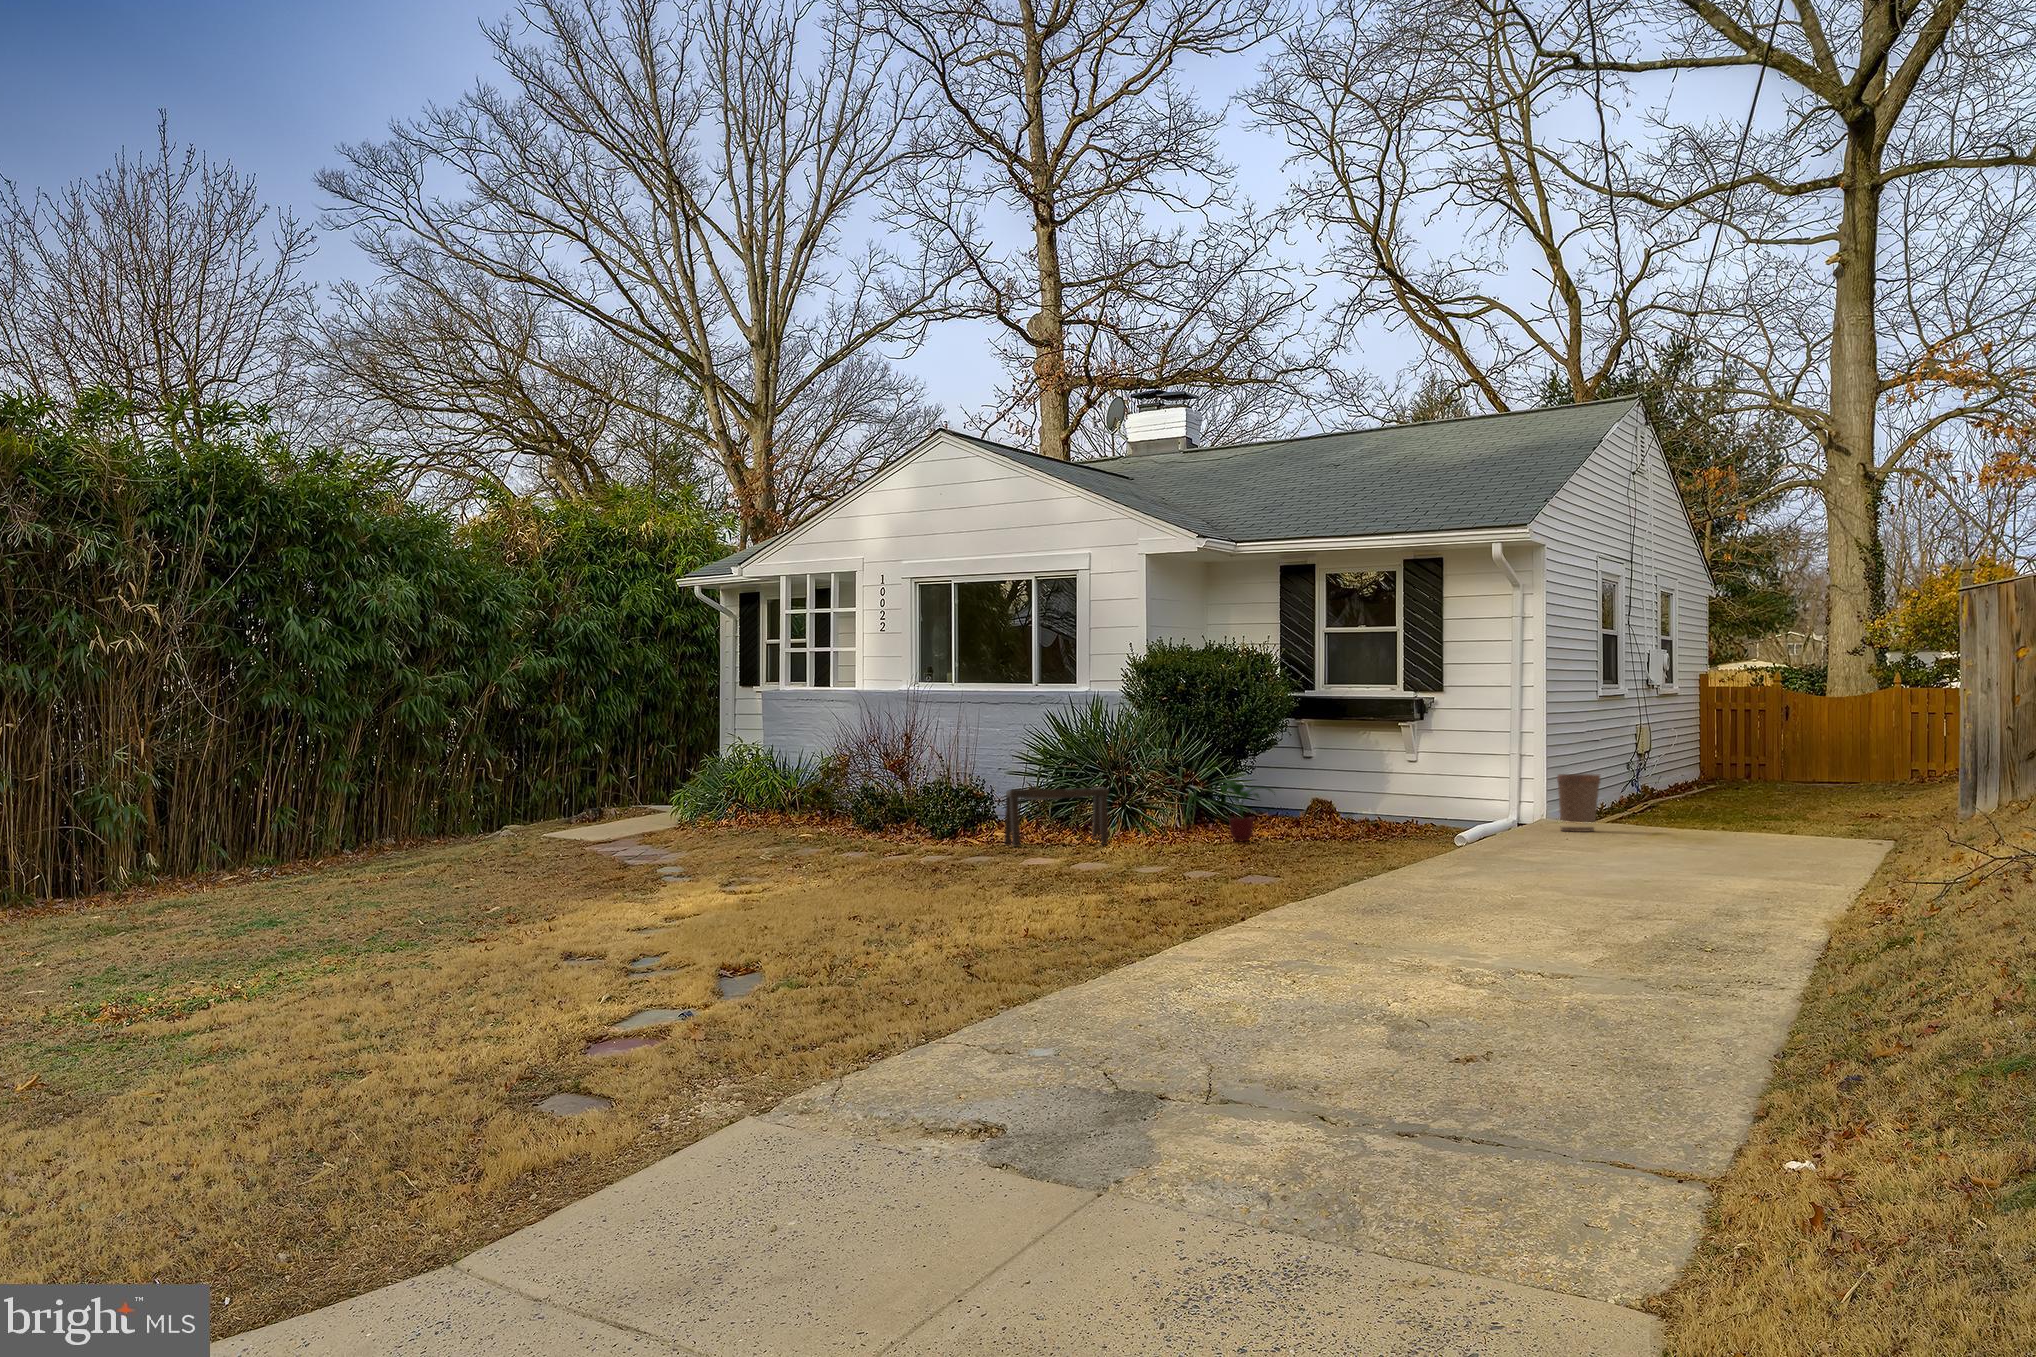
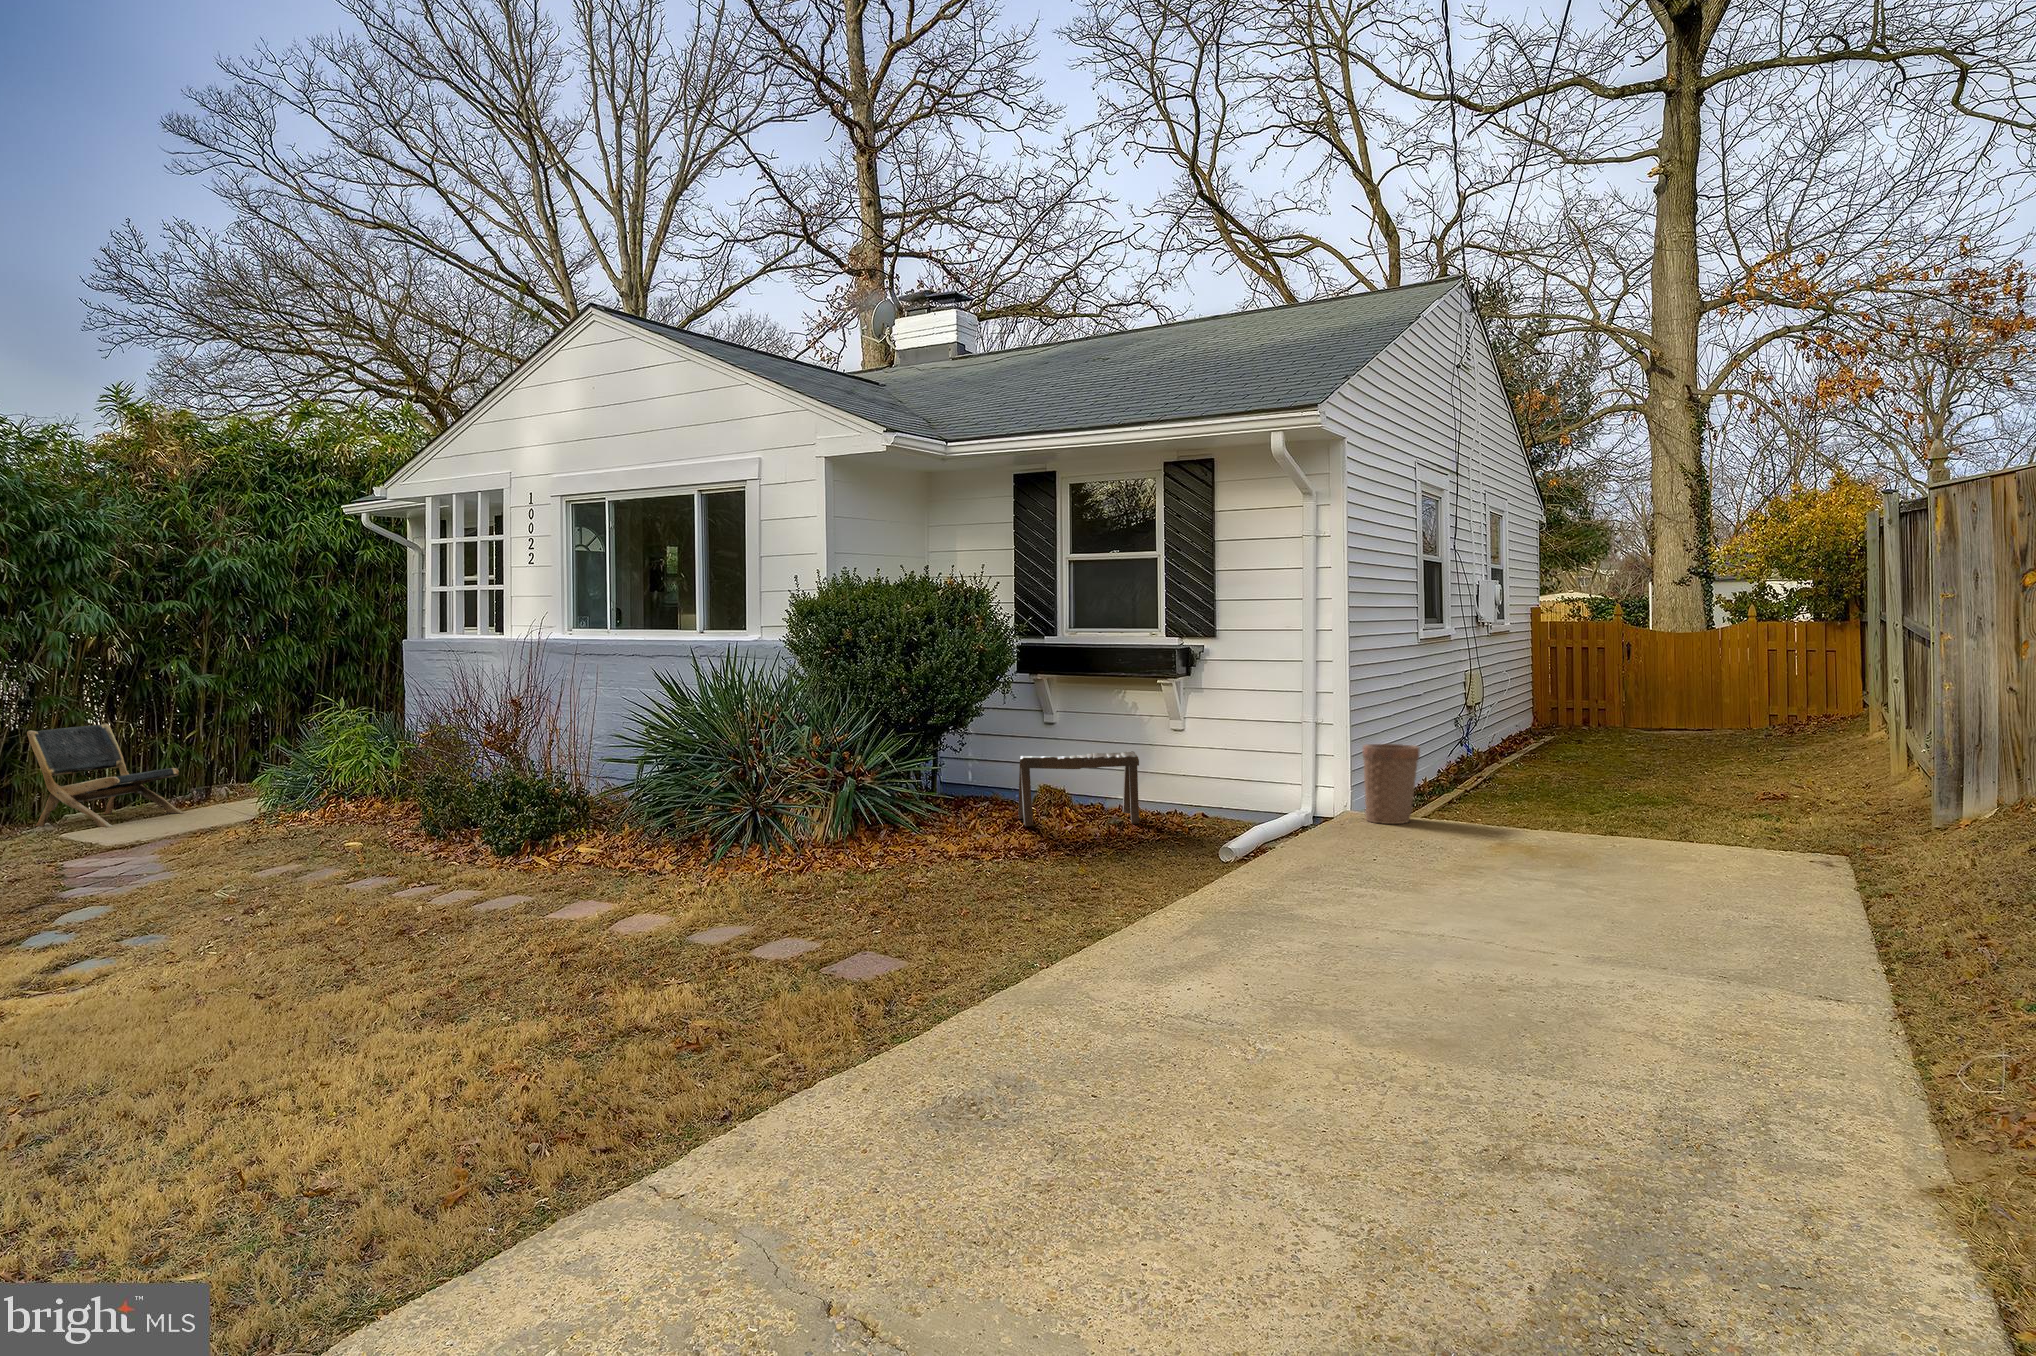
lounge chair: none [470,758,568,837] -> present [27,723,184,827]
potted plant: present [1221,780,1275,841] -> none [878,769,968,860]
bench: present [1005,788,1109,847] -> present [1018,751,1139,827]

